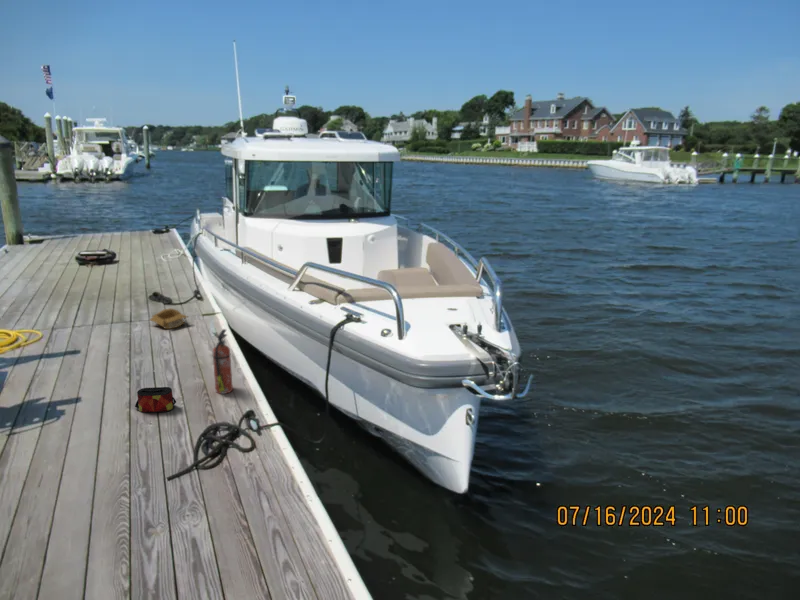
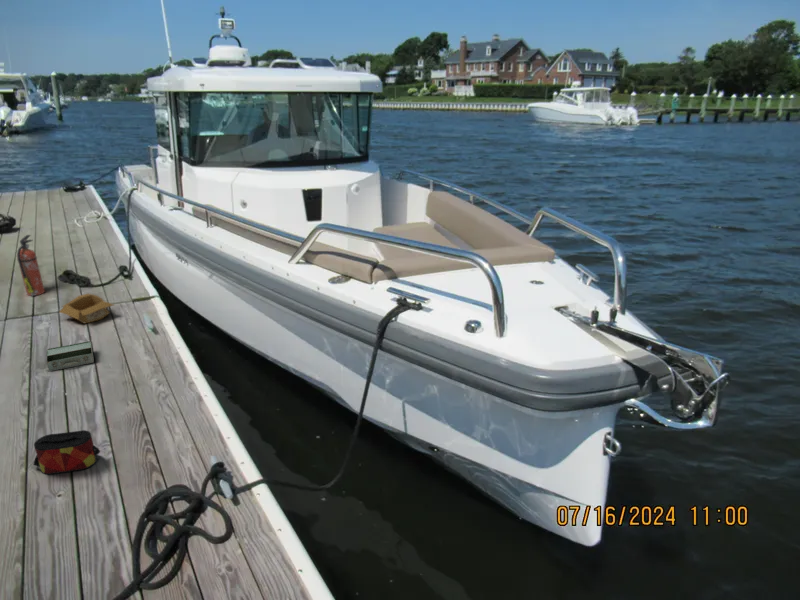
fire extinguisher: present [212,329,233,394] -> present [17,235,45,296]
toolbox: none [142,339,173,357] -> present [46,341,94,371]

